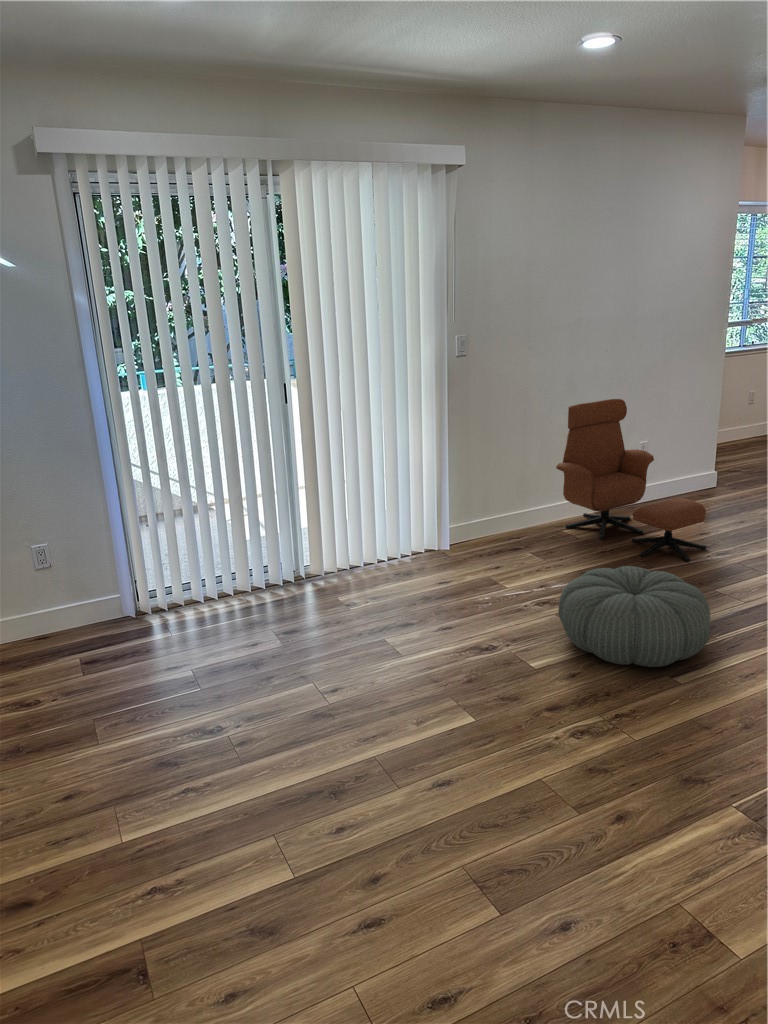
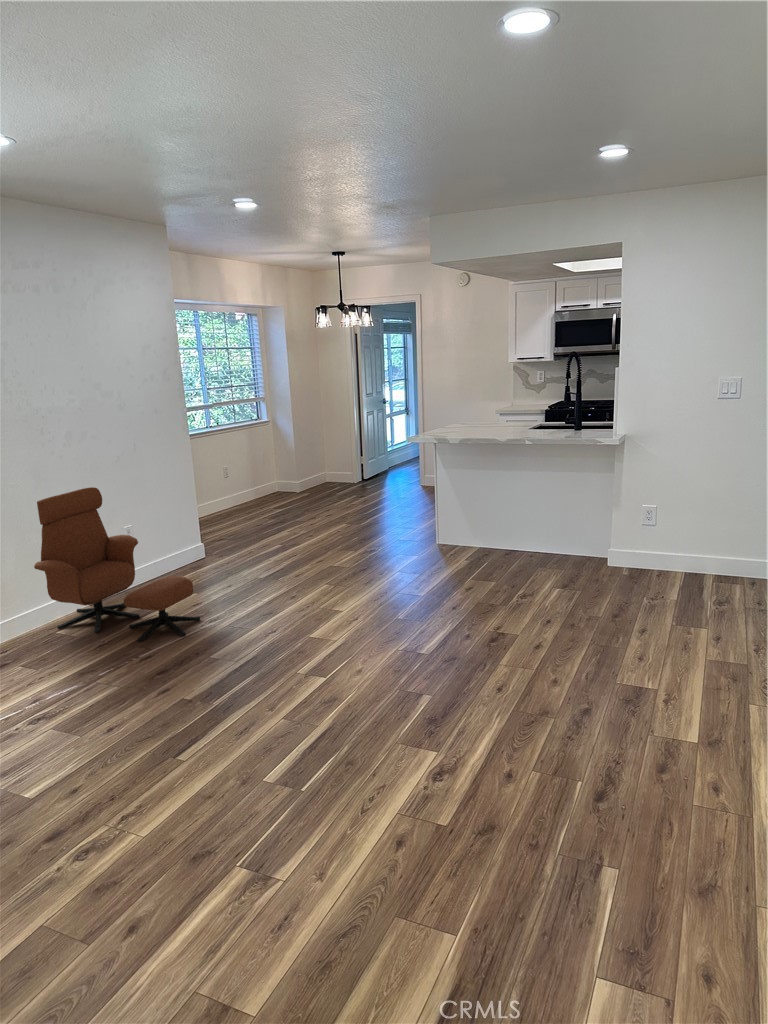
pouf: present [558,566,711,667] -> none [49,654,205,763]

